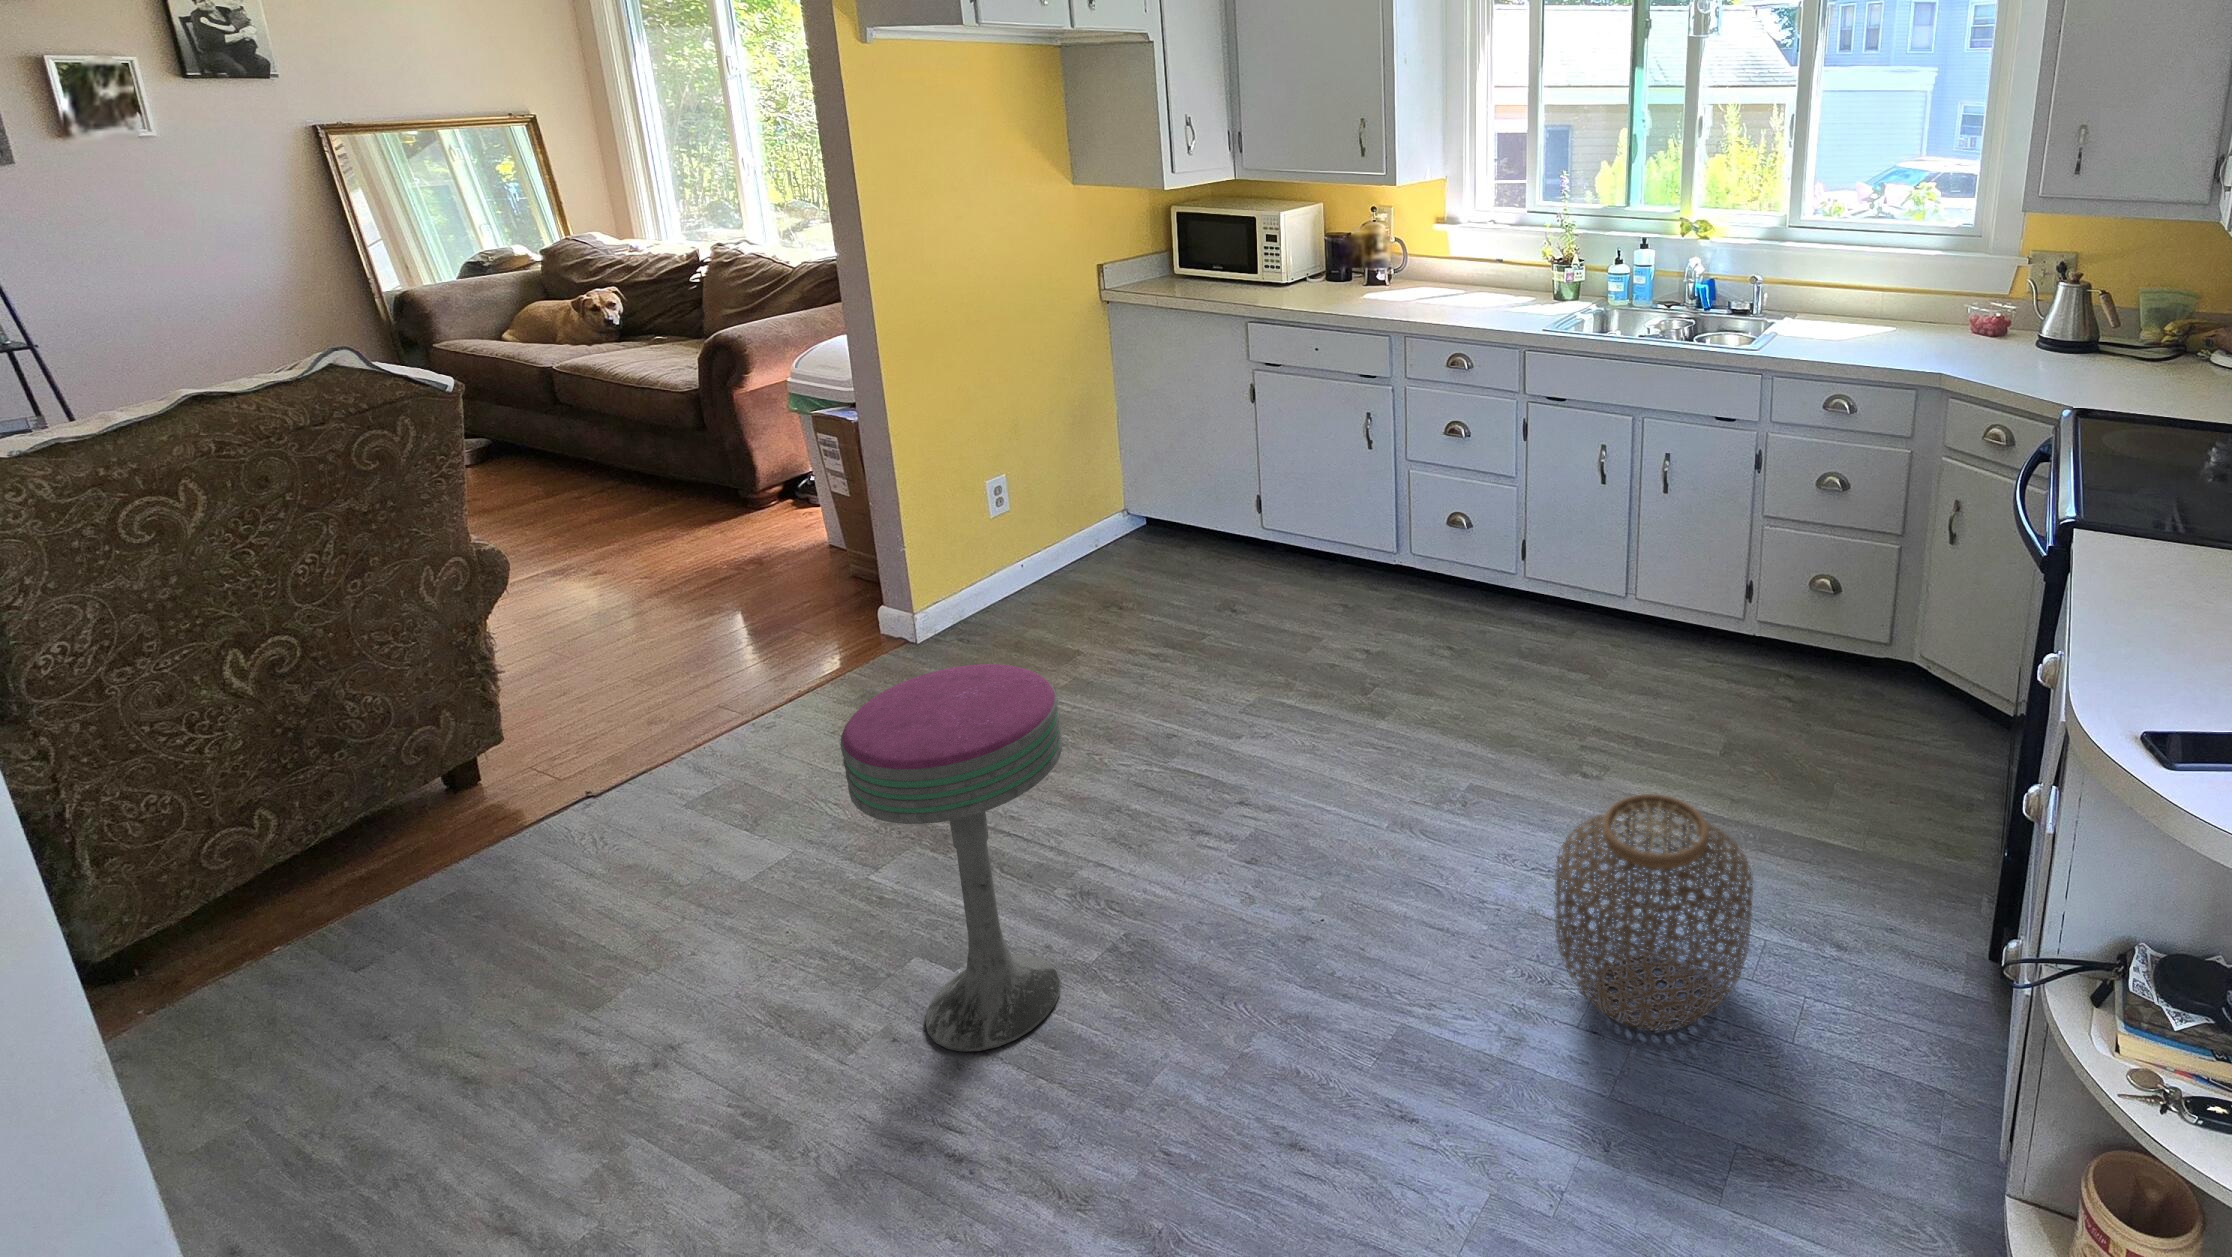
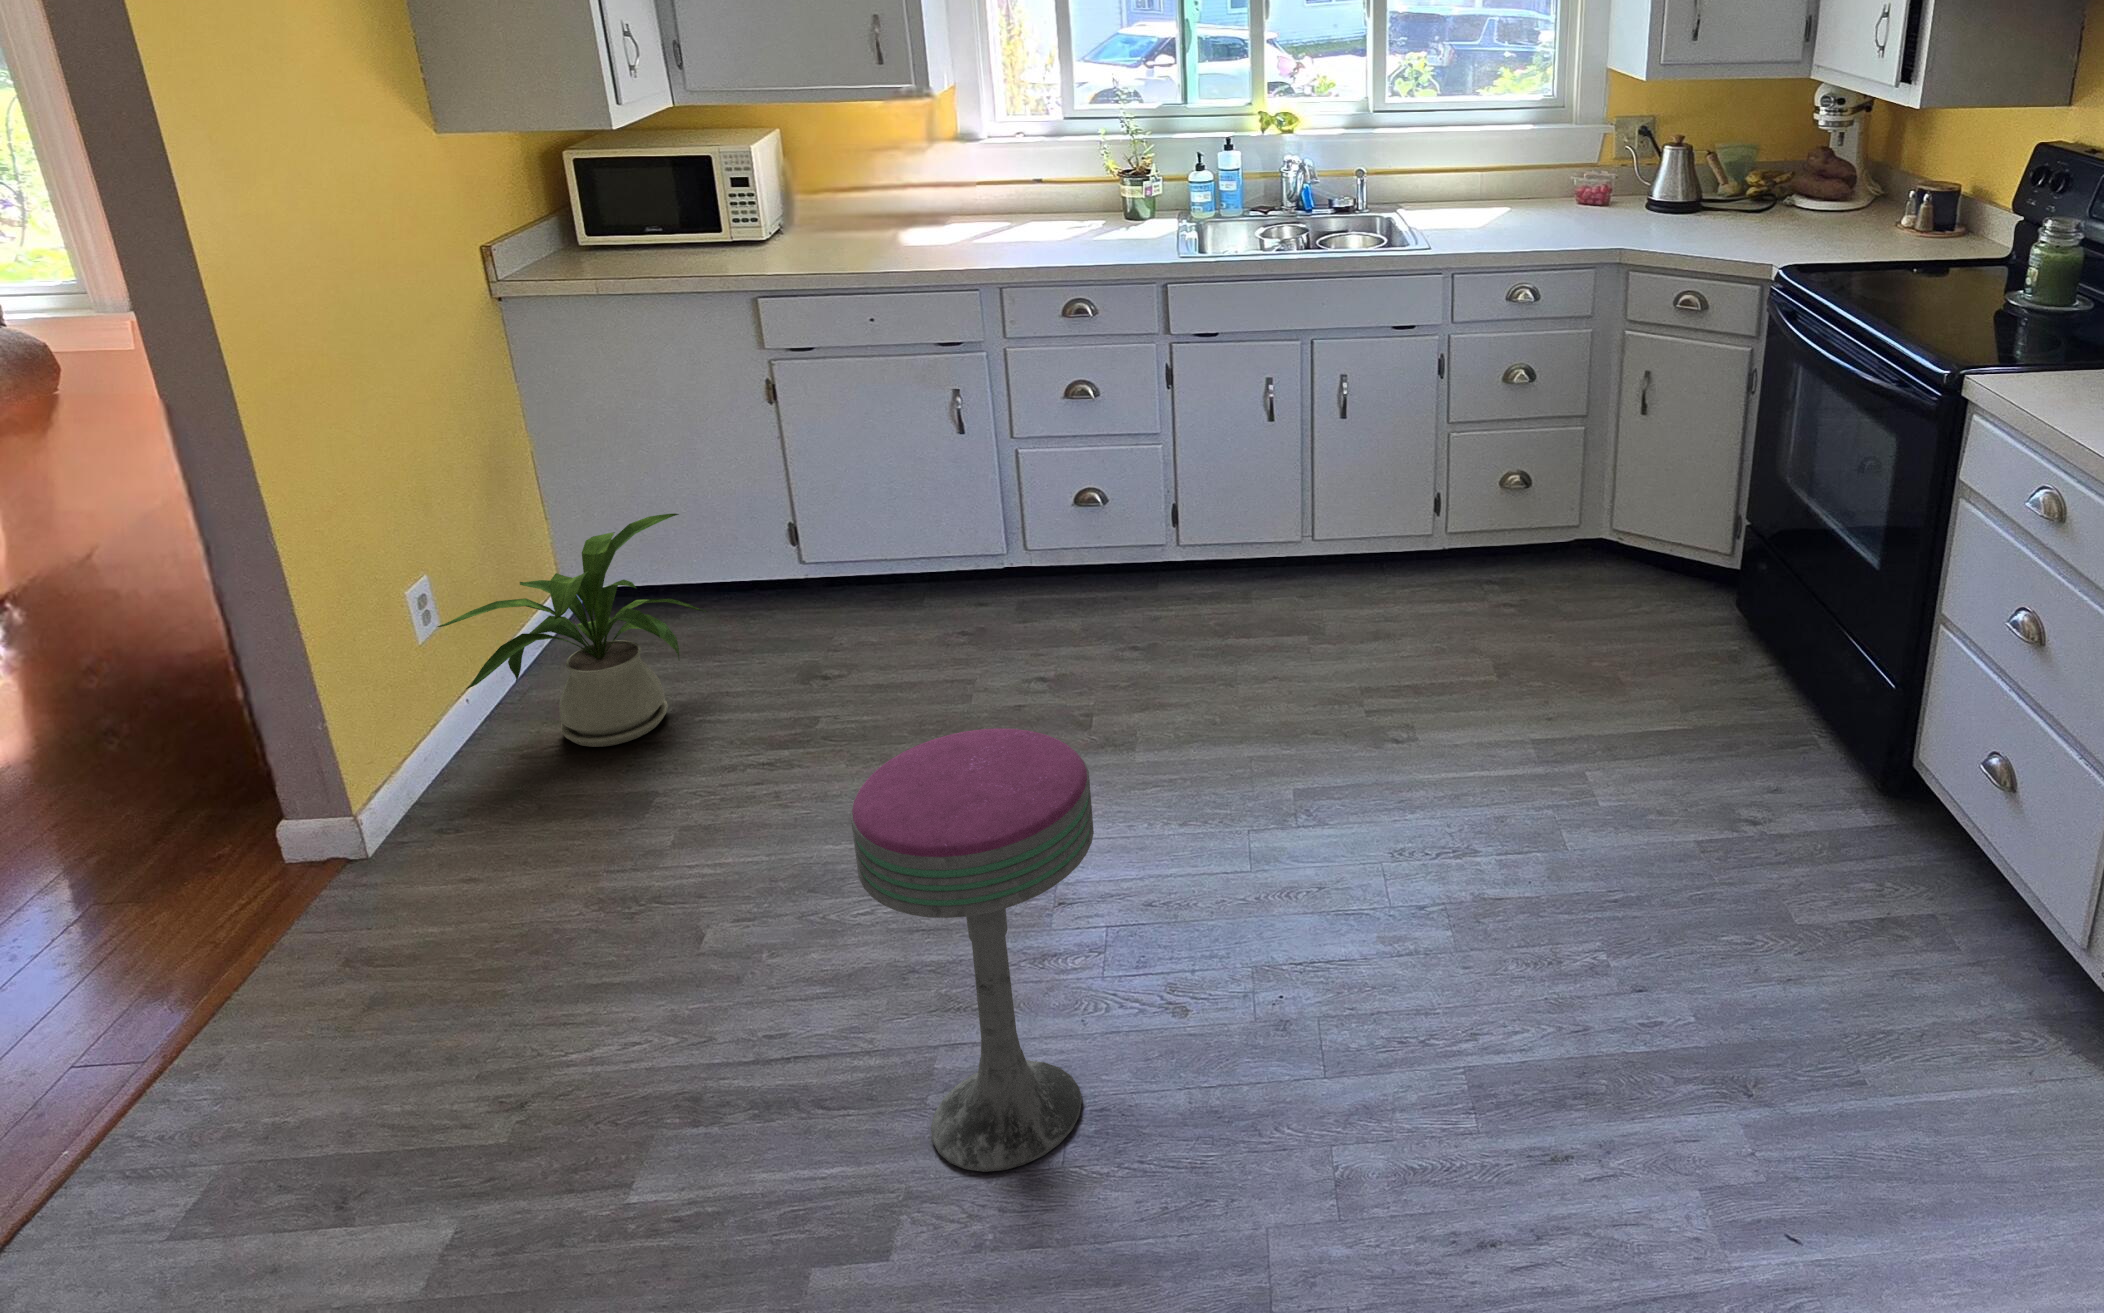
house plant: none [992,464,1171,620] -> present [437,514,706,747]
woven basket: present [1555,794,1753,1031] -> none [1514,674,1694,884]

